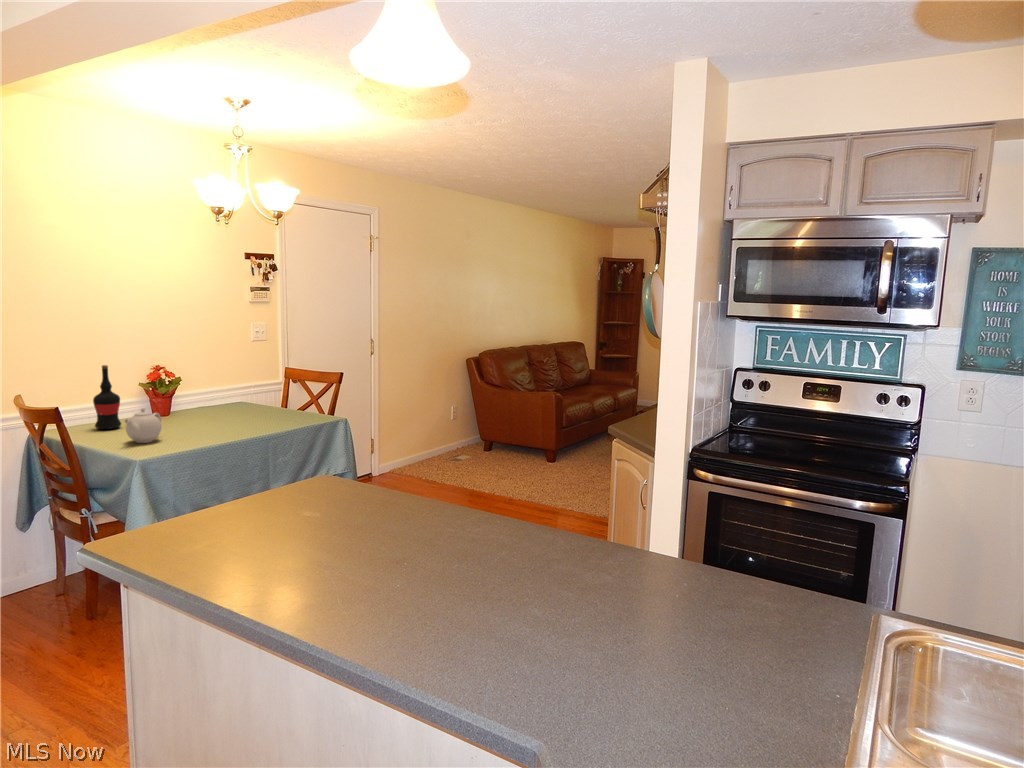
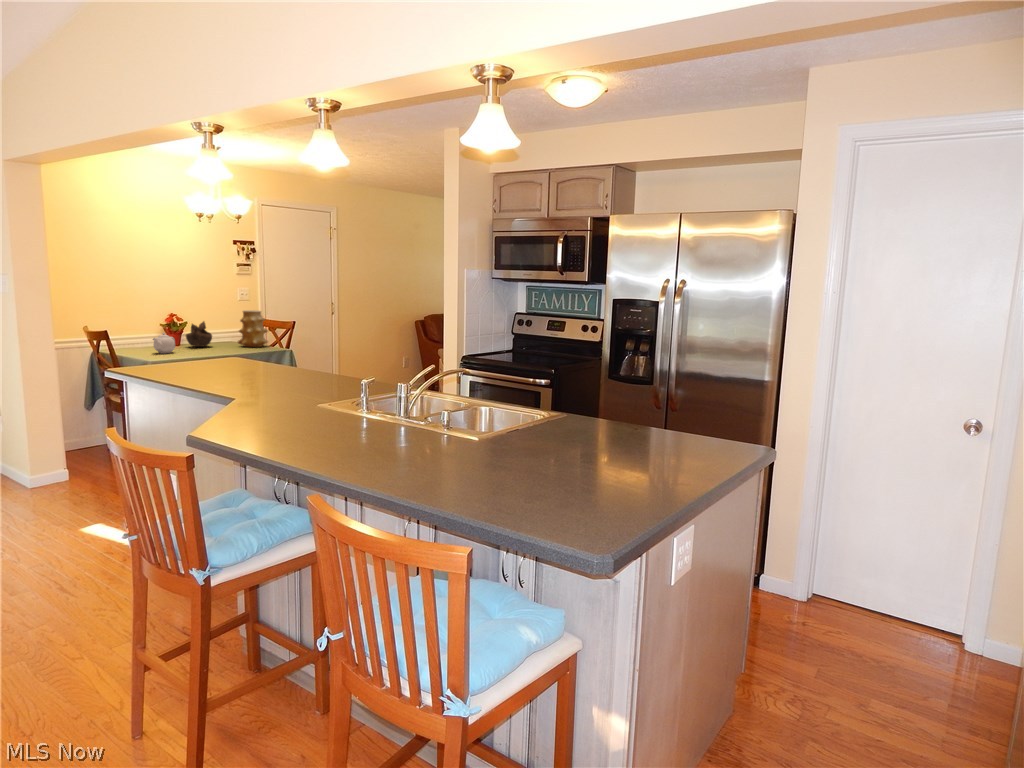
vase: none [258,361,306,421] -> present [238,310,268,347]
wine bottle: present [93,365,121,429] -> none [132,309,150,348]
decorative bowl: none [178,379,219,423] -> present [186,321,212,347]

